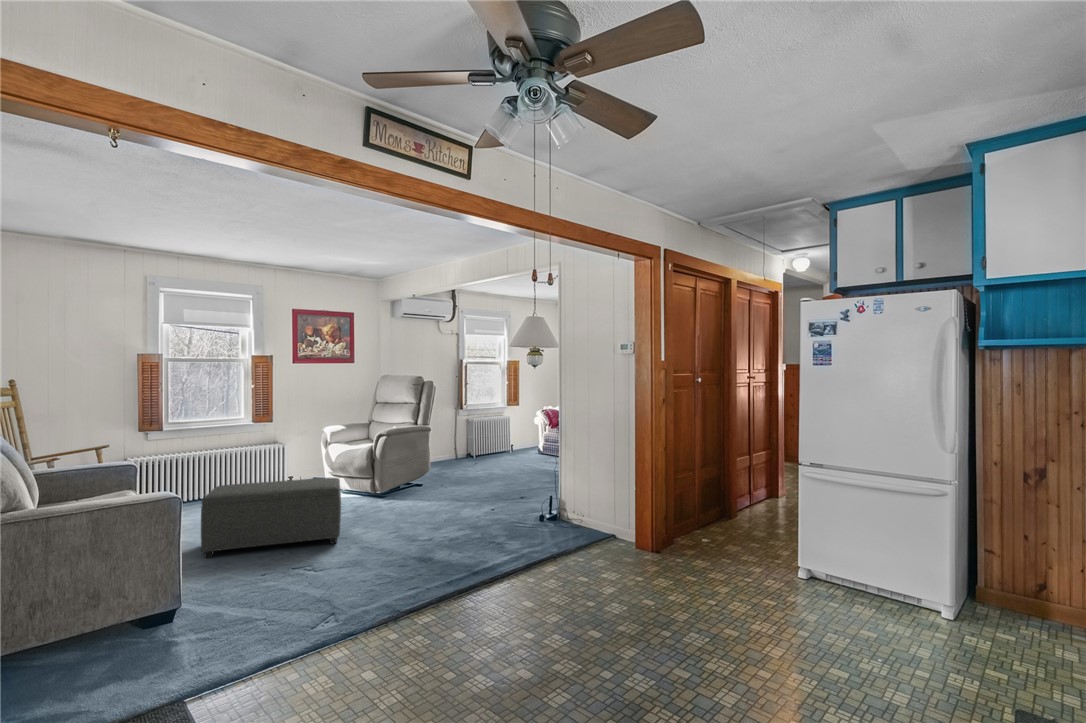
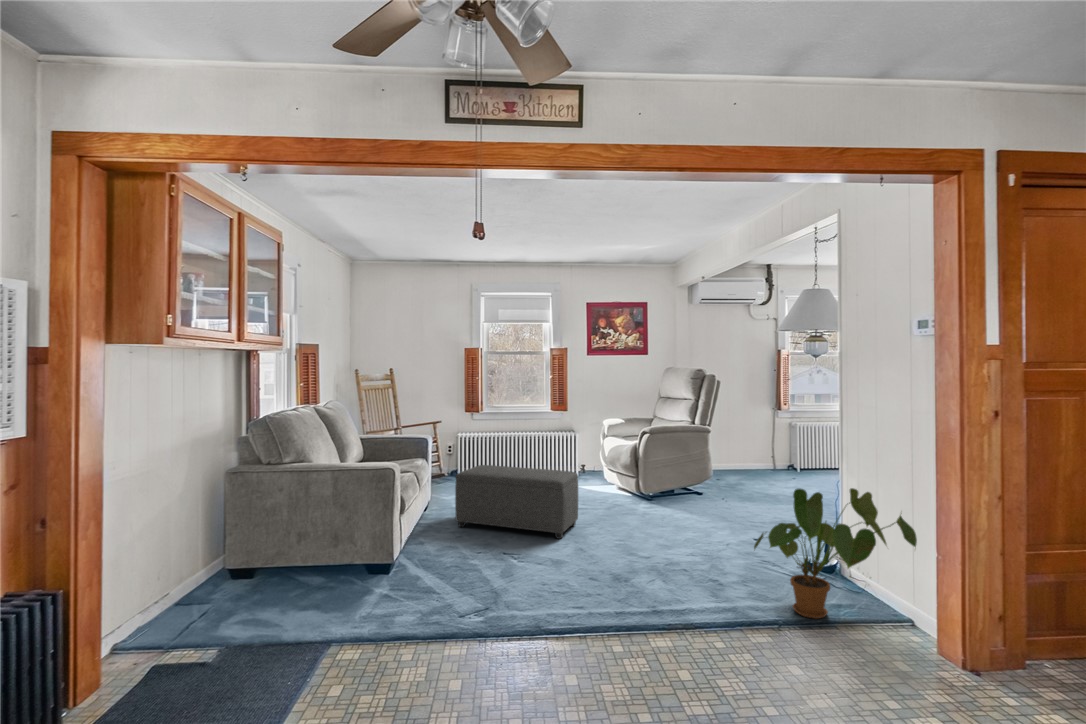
house plant: none [526,455,627,549] -> present [754,488,917,619]

